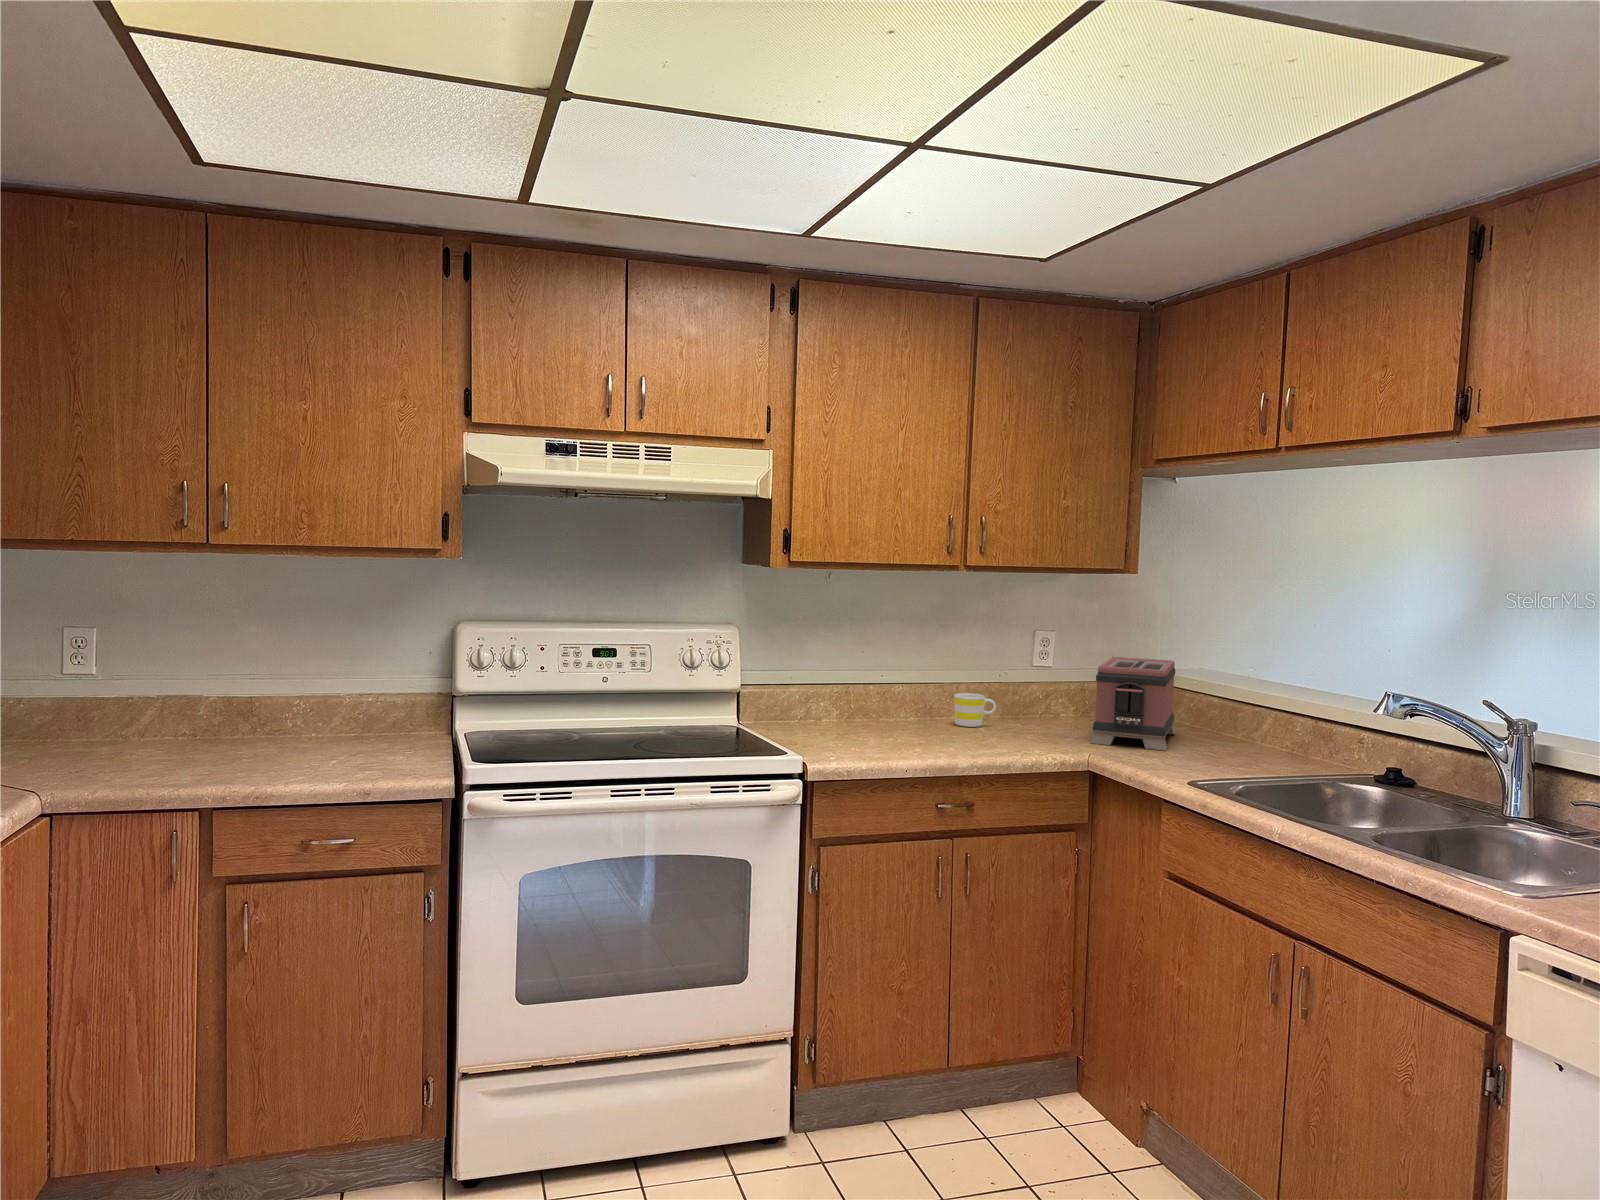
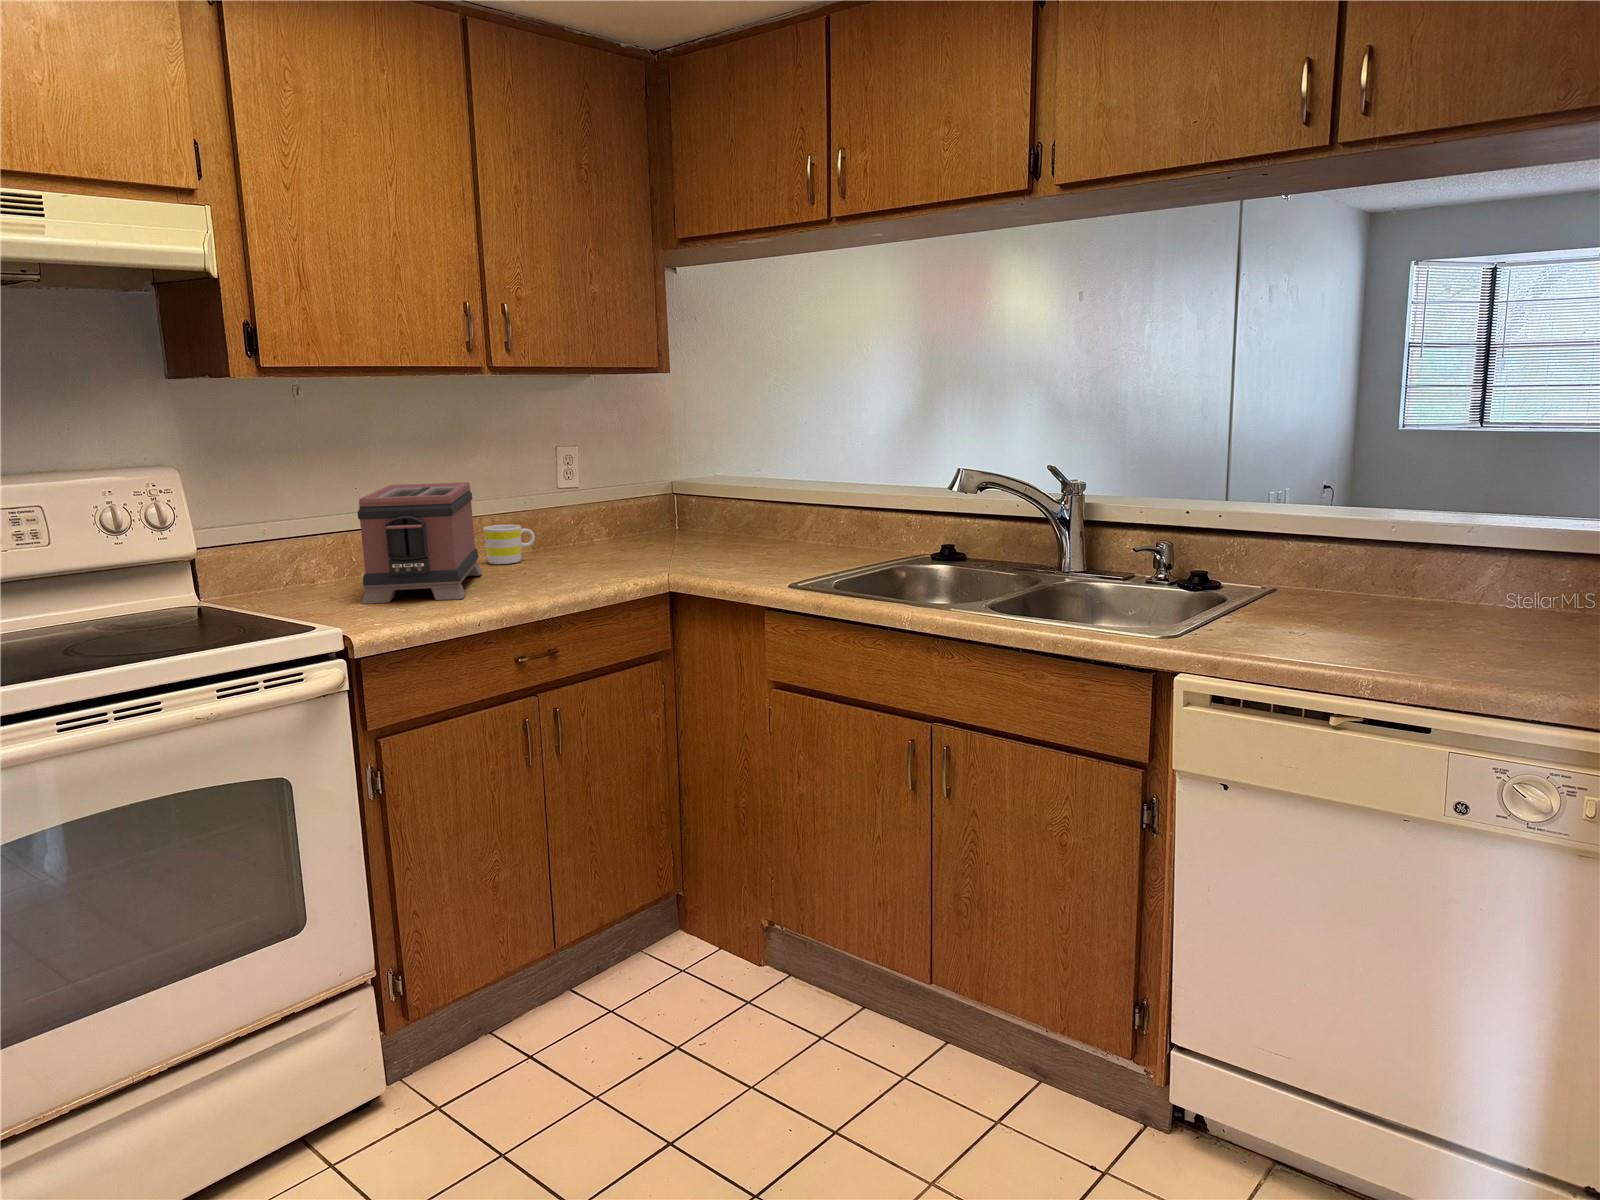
toaster: present [1090,657,1175,751] -> present [358,482,482,604]

